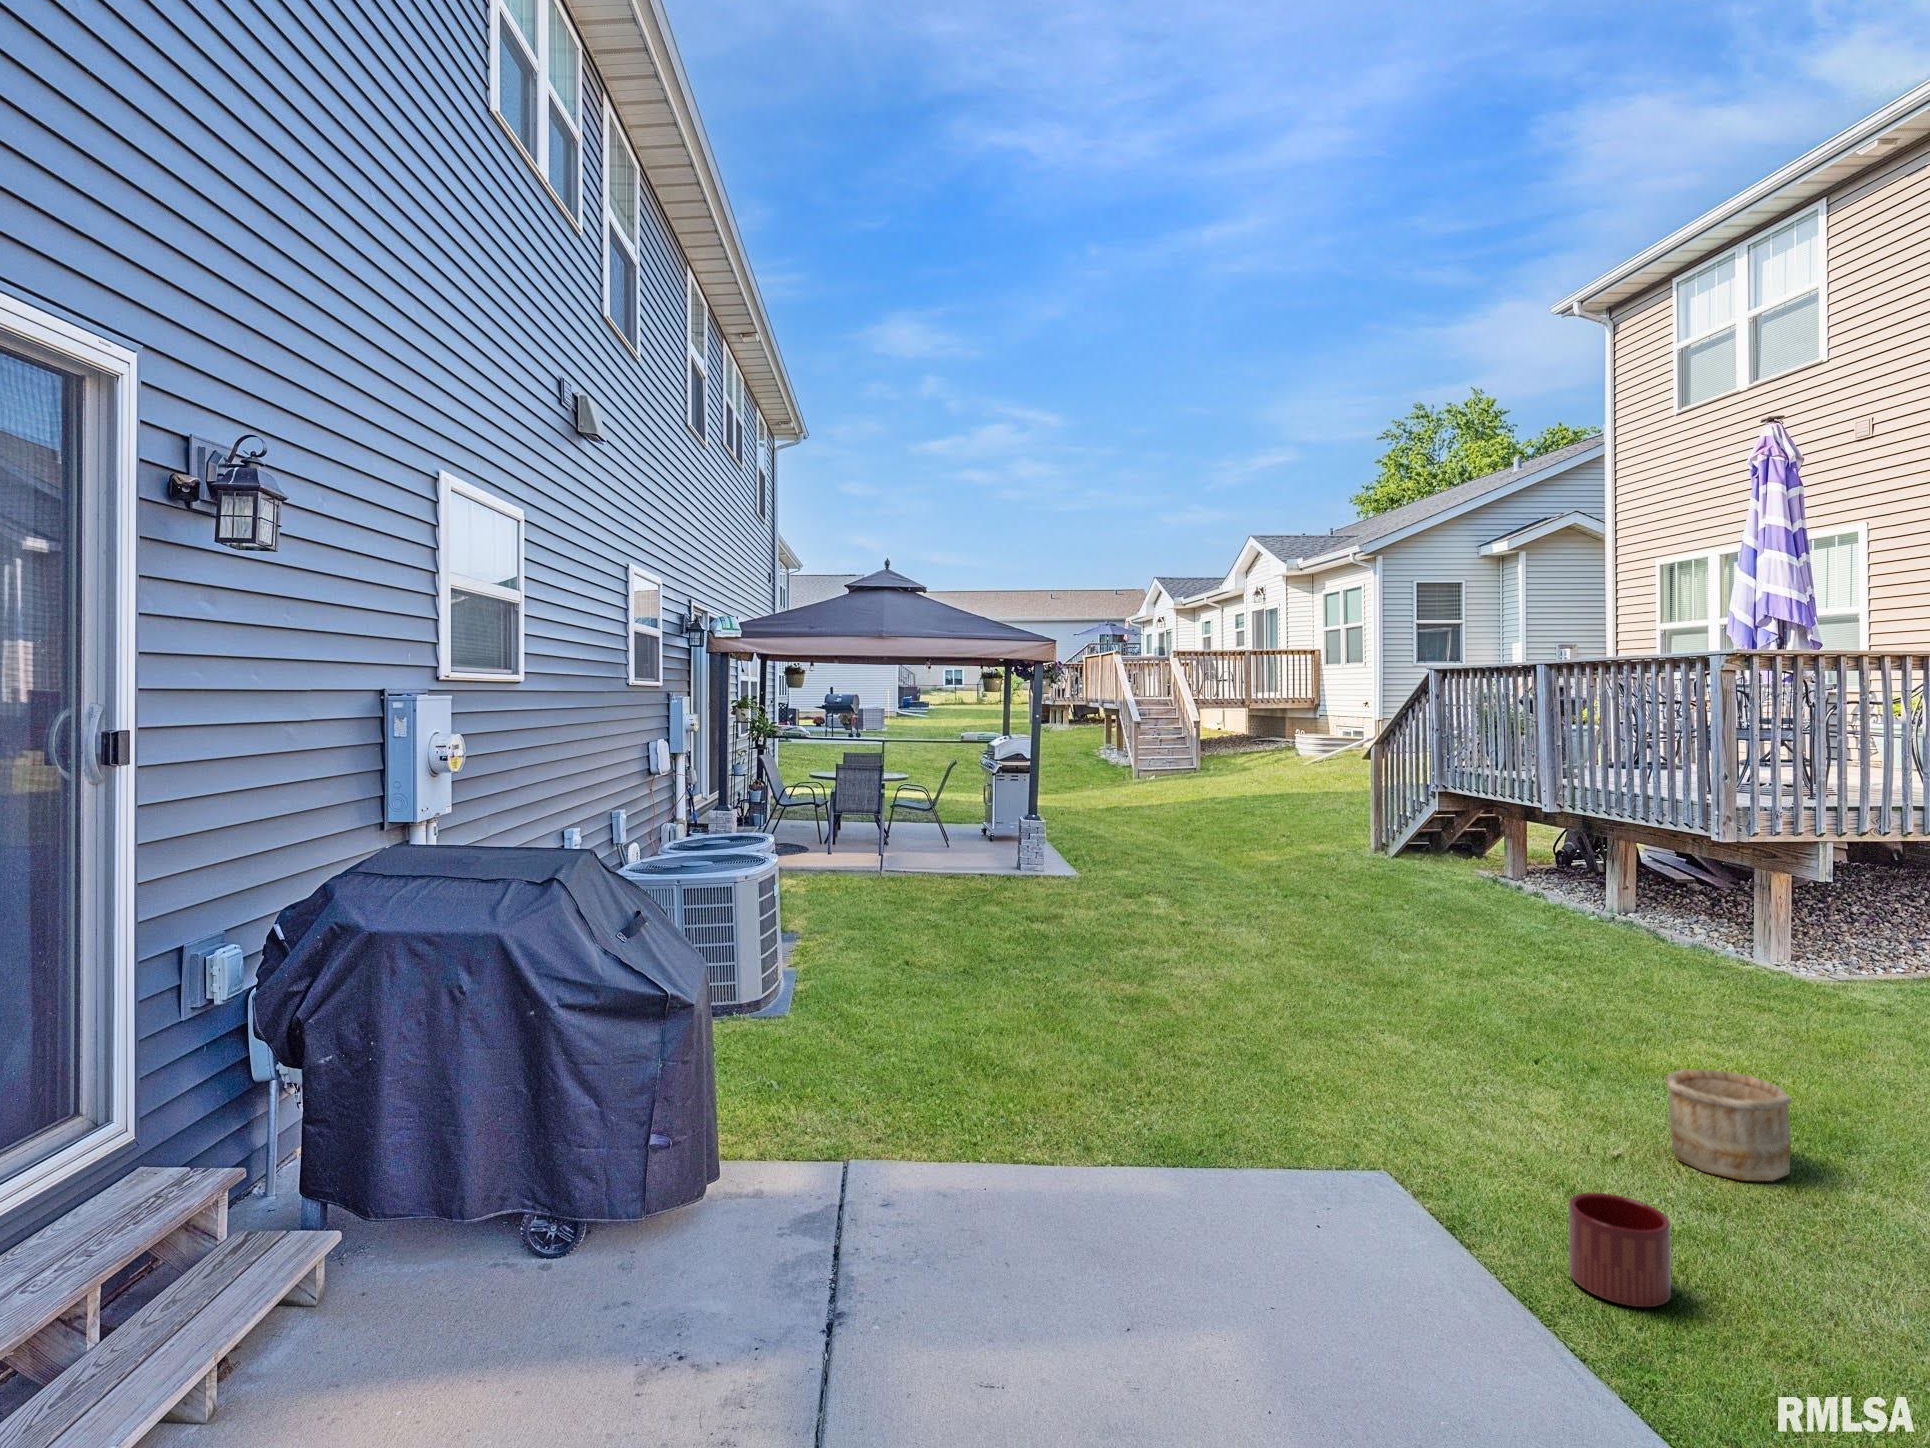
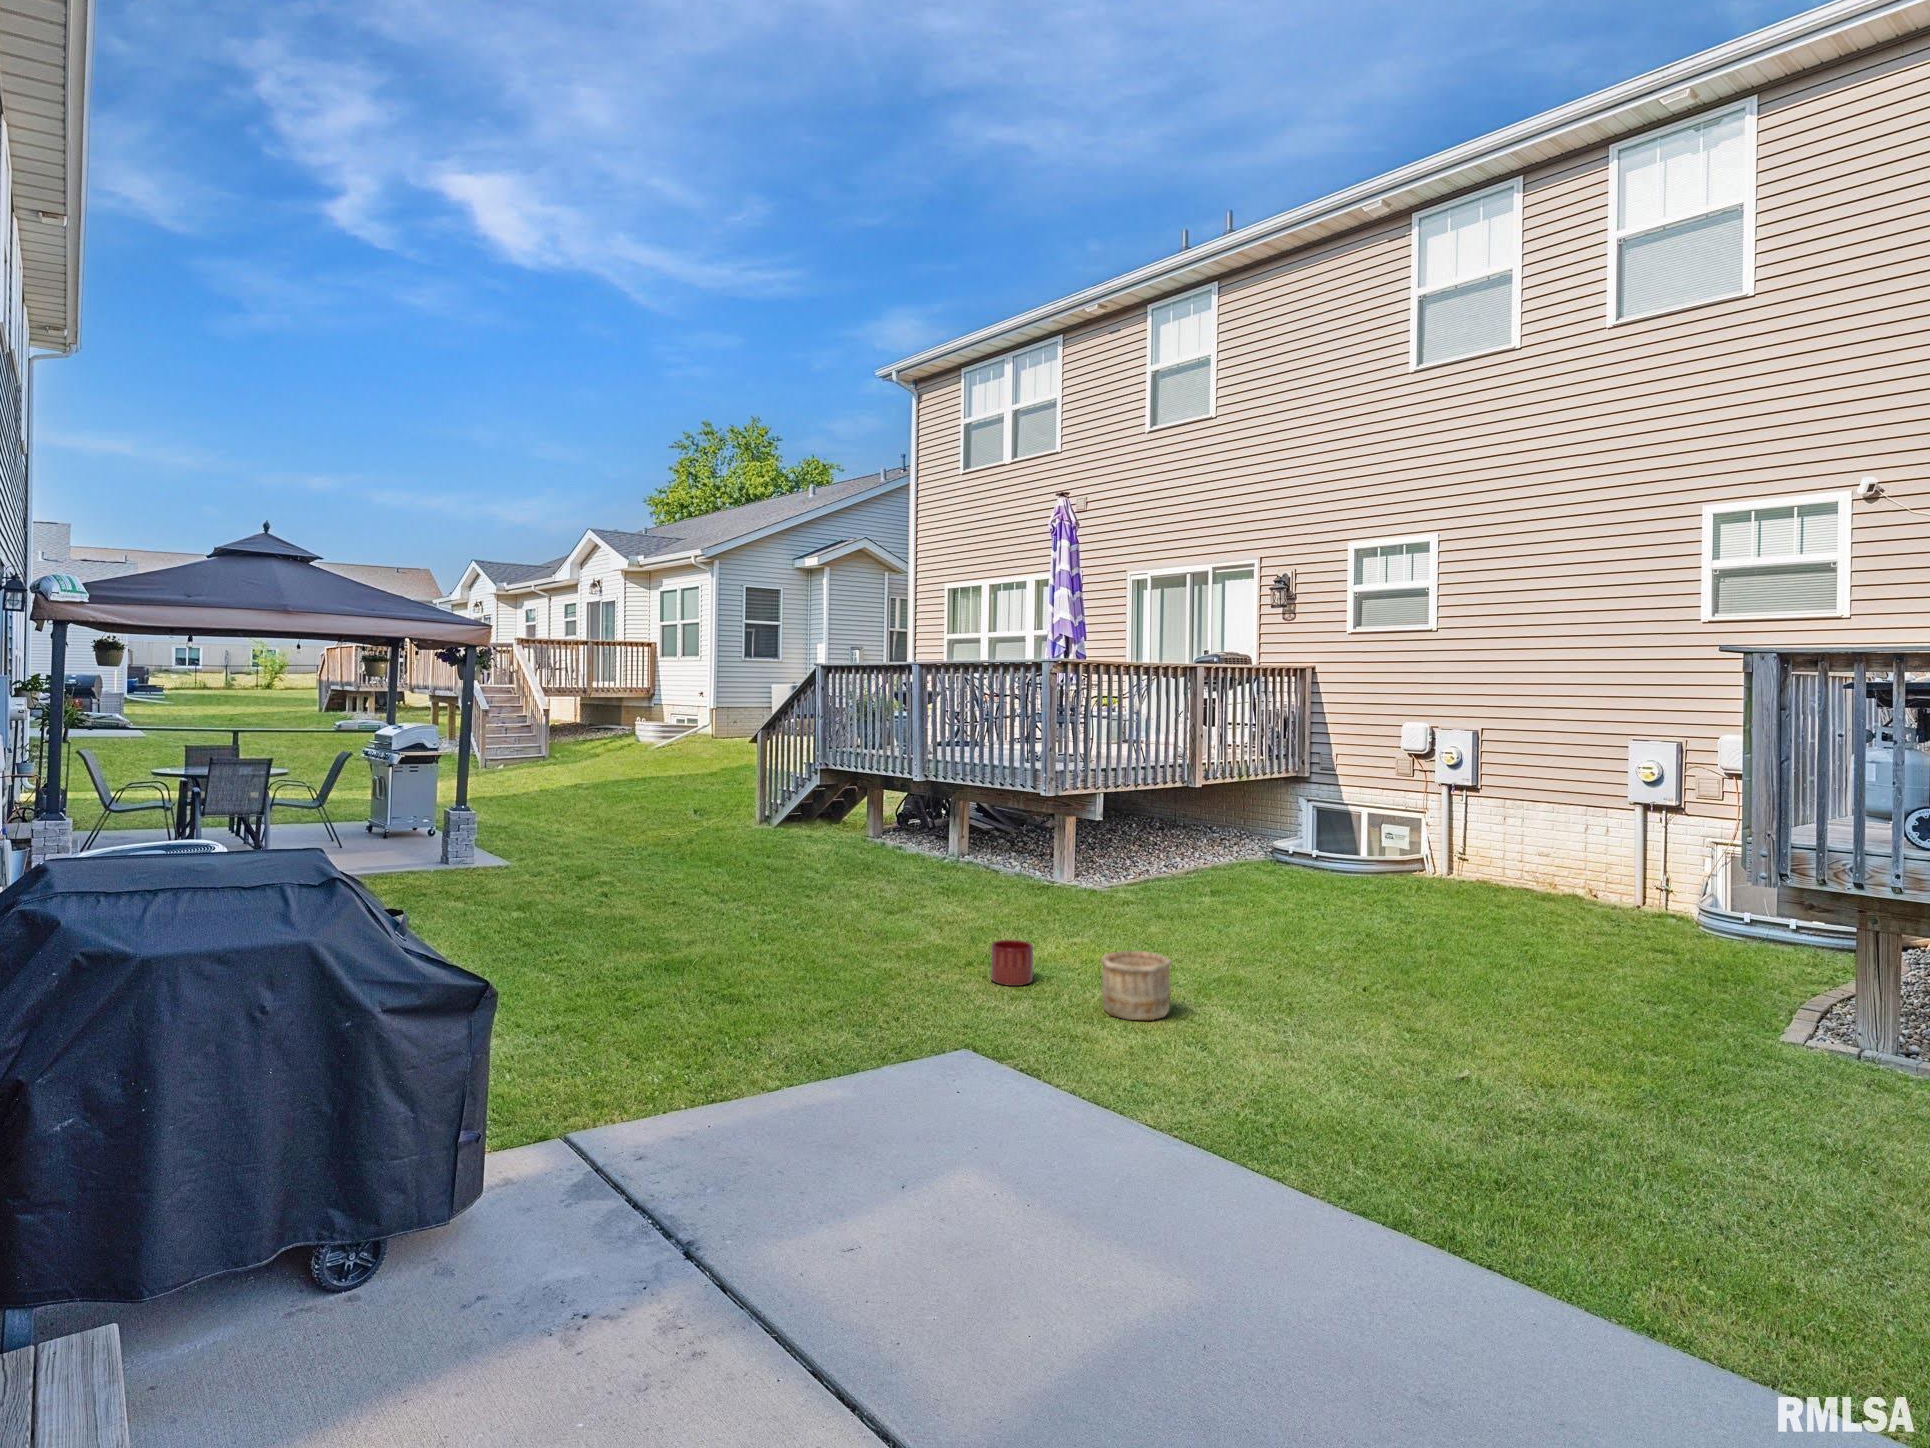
planter: present [1569,1193,1671,1307] -> present [991,940,1033,986]

